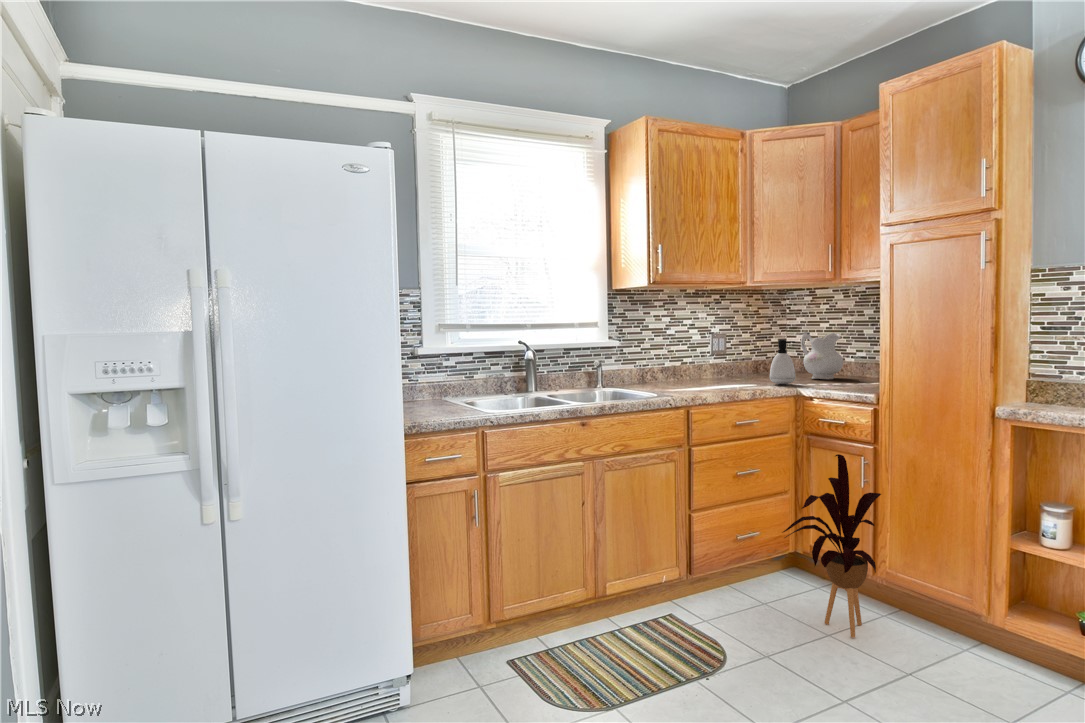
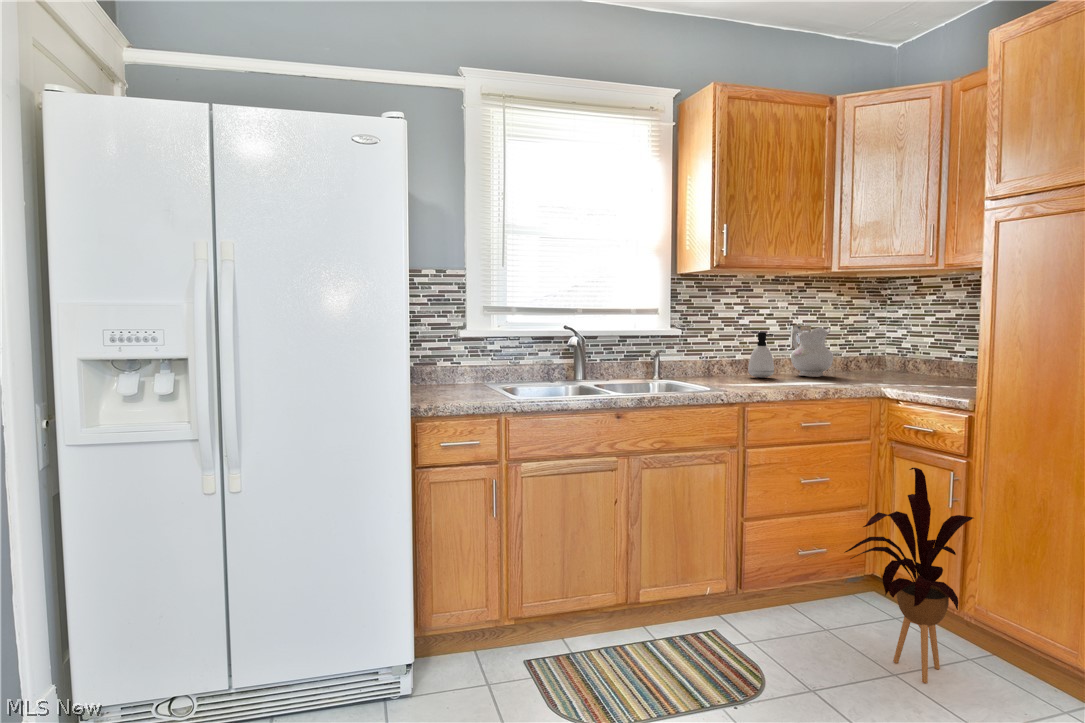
ceramic pitcher: present [801,332,843,379] -> present [791,326,833,377]
soap dispenser: present [770,339,795,384] -> present [748,332,774,378]

